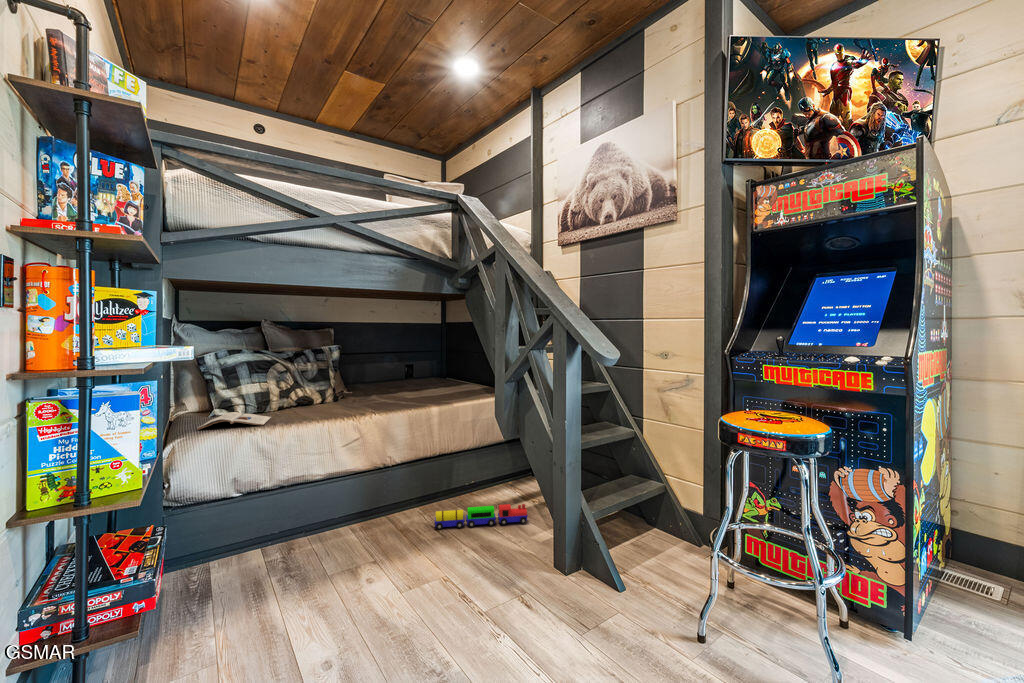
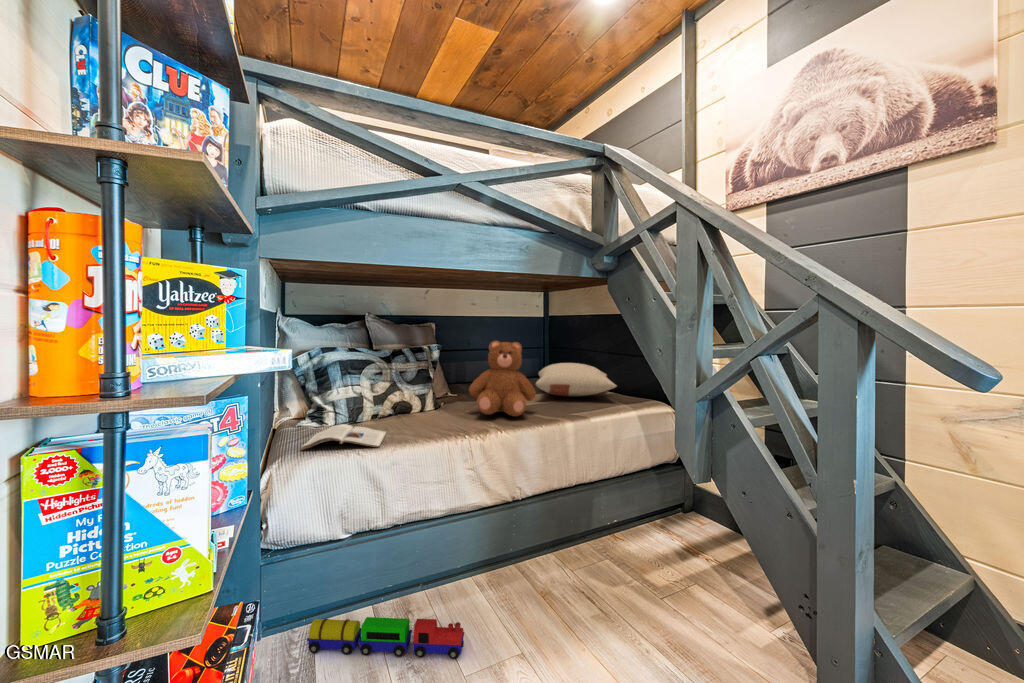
teddy bear: none [344,345,400,404] -> present [469,341,536,416]
pillow: none [404,364,468,390] -> present [536,363,617,396]
toy train: present [434,504,528,530] -> present [307,617,464,659]

